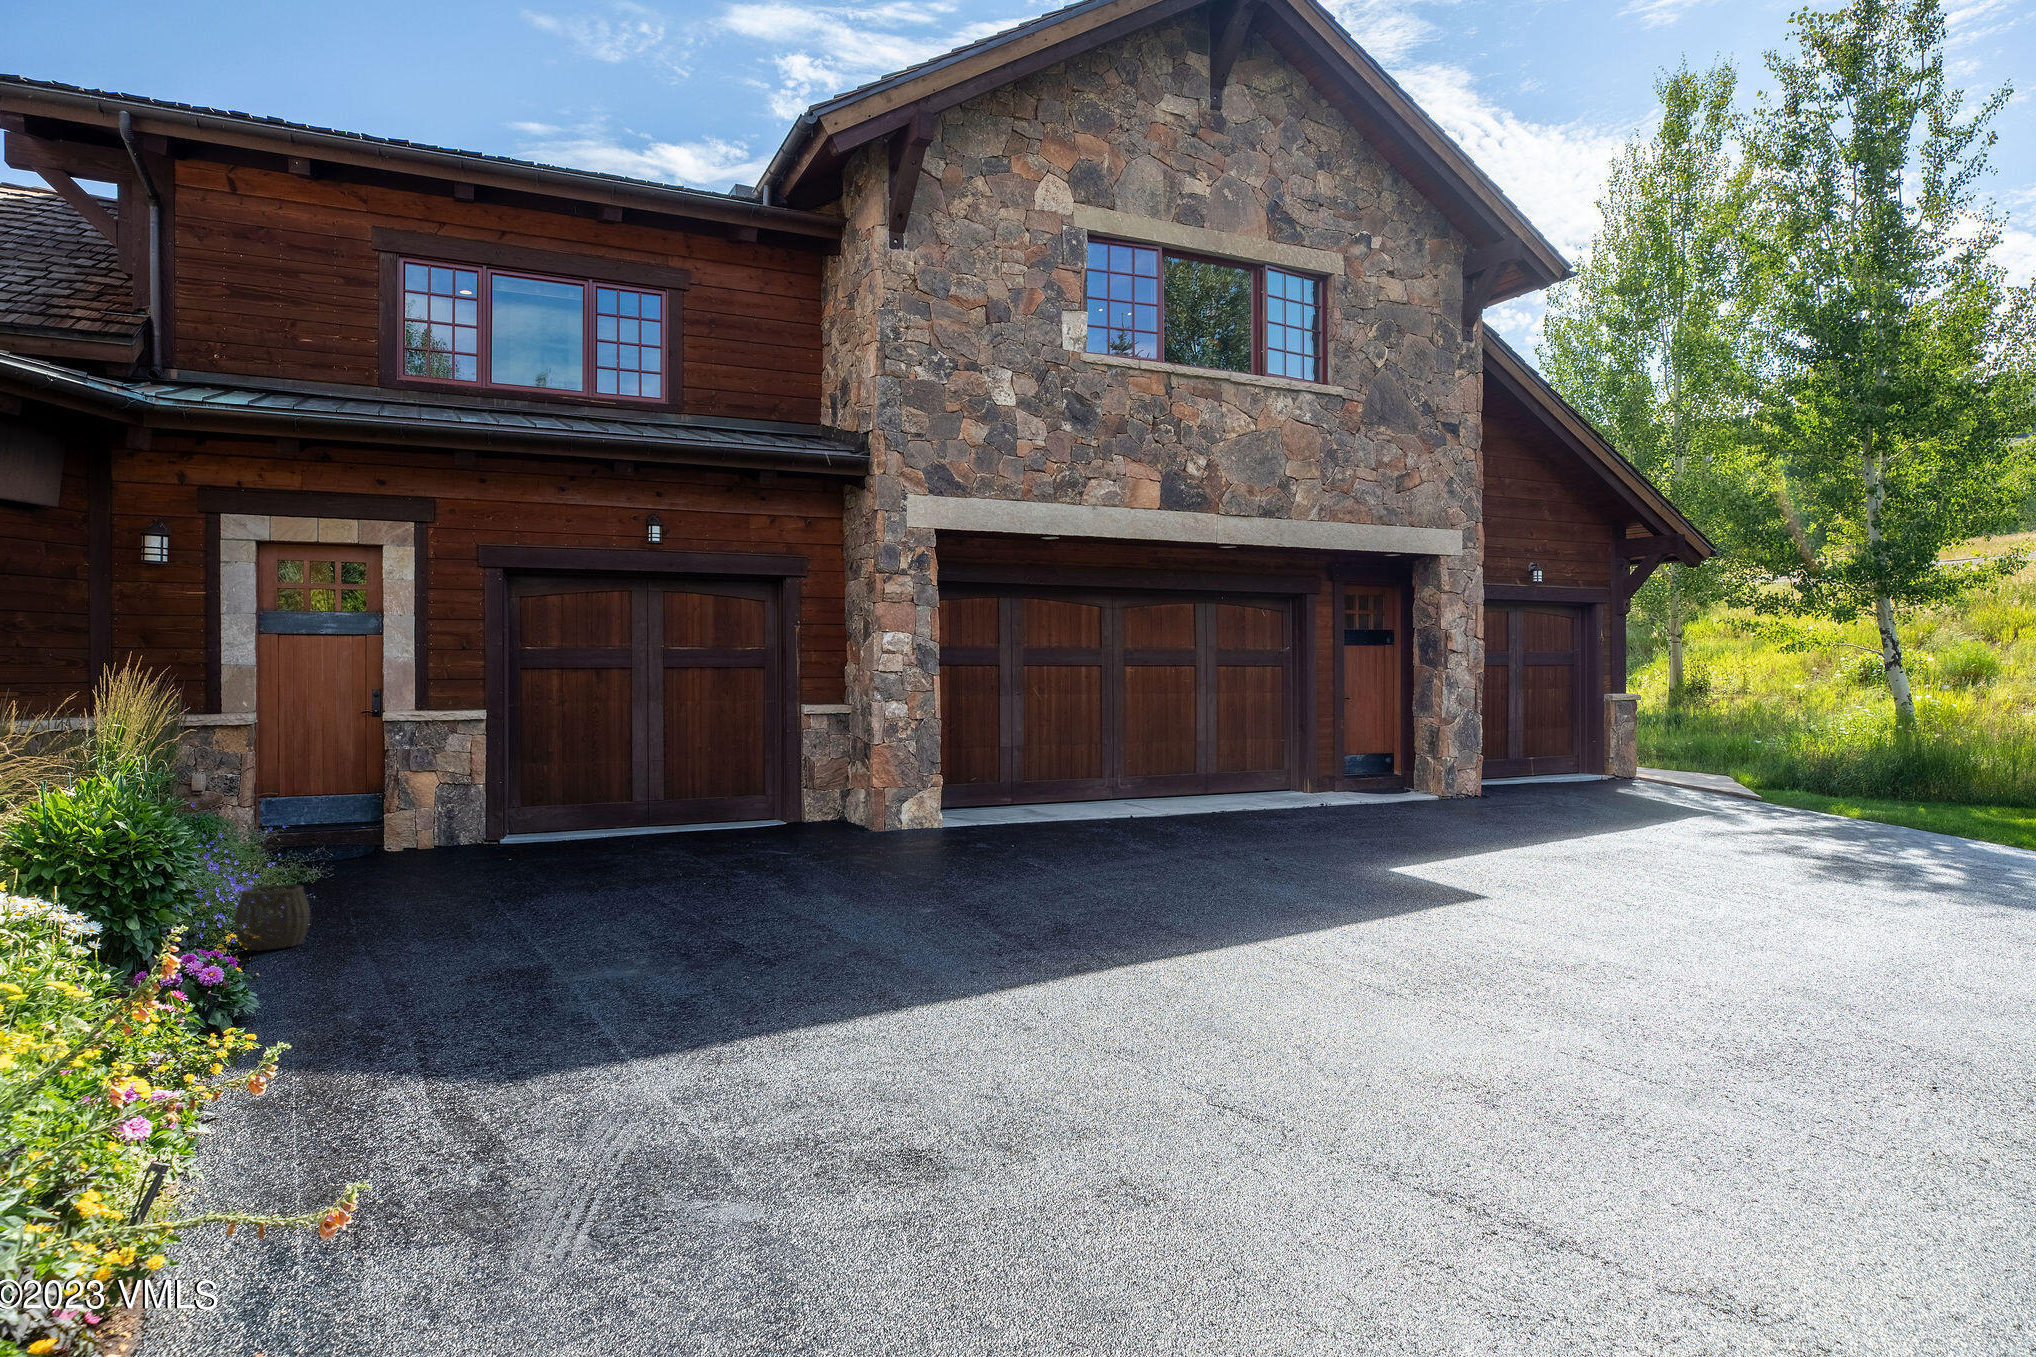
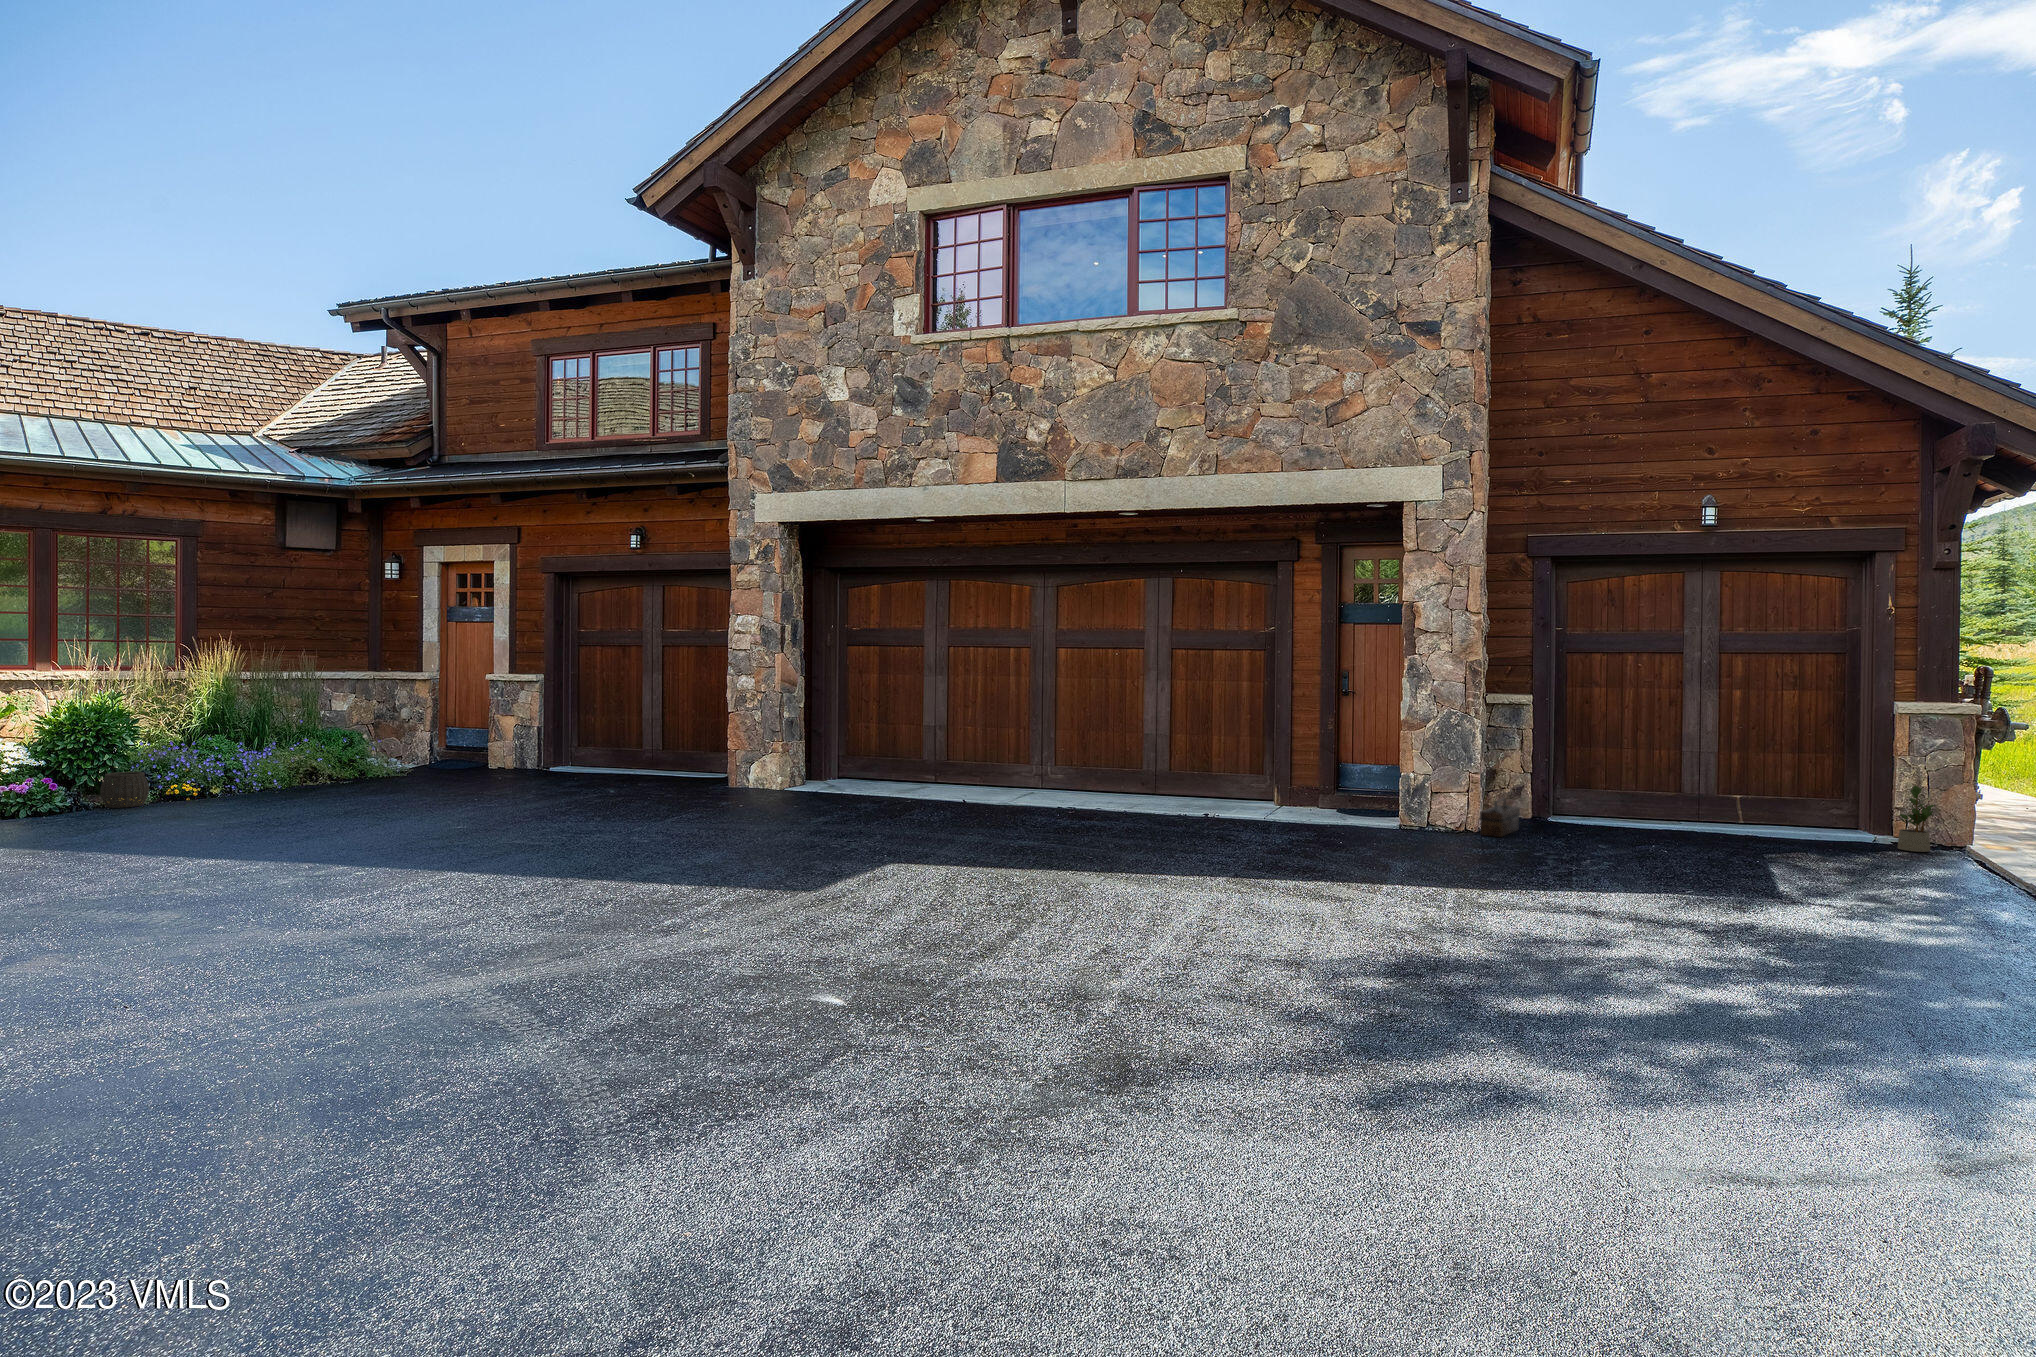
potted plant: none [1621,745,1643,785] -> present [1898,786,1935,852]
toolbox: none [1455,772,1494,799] -> present [1479,799,1520,837]

